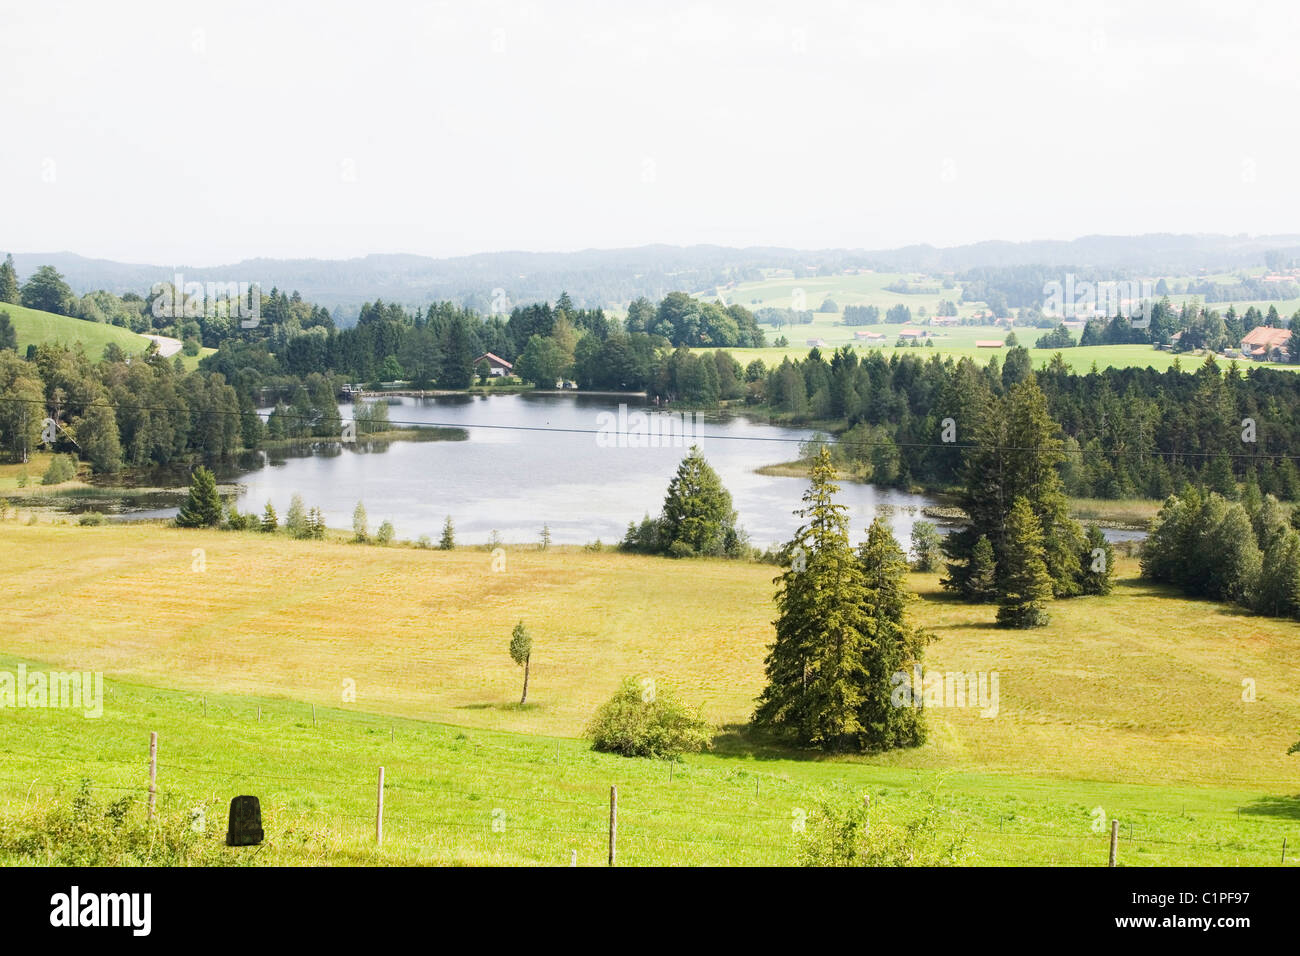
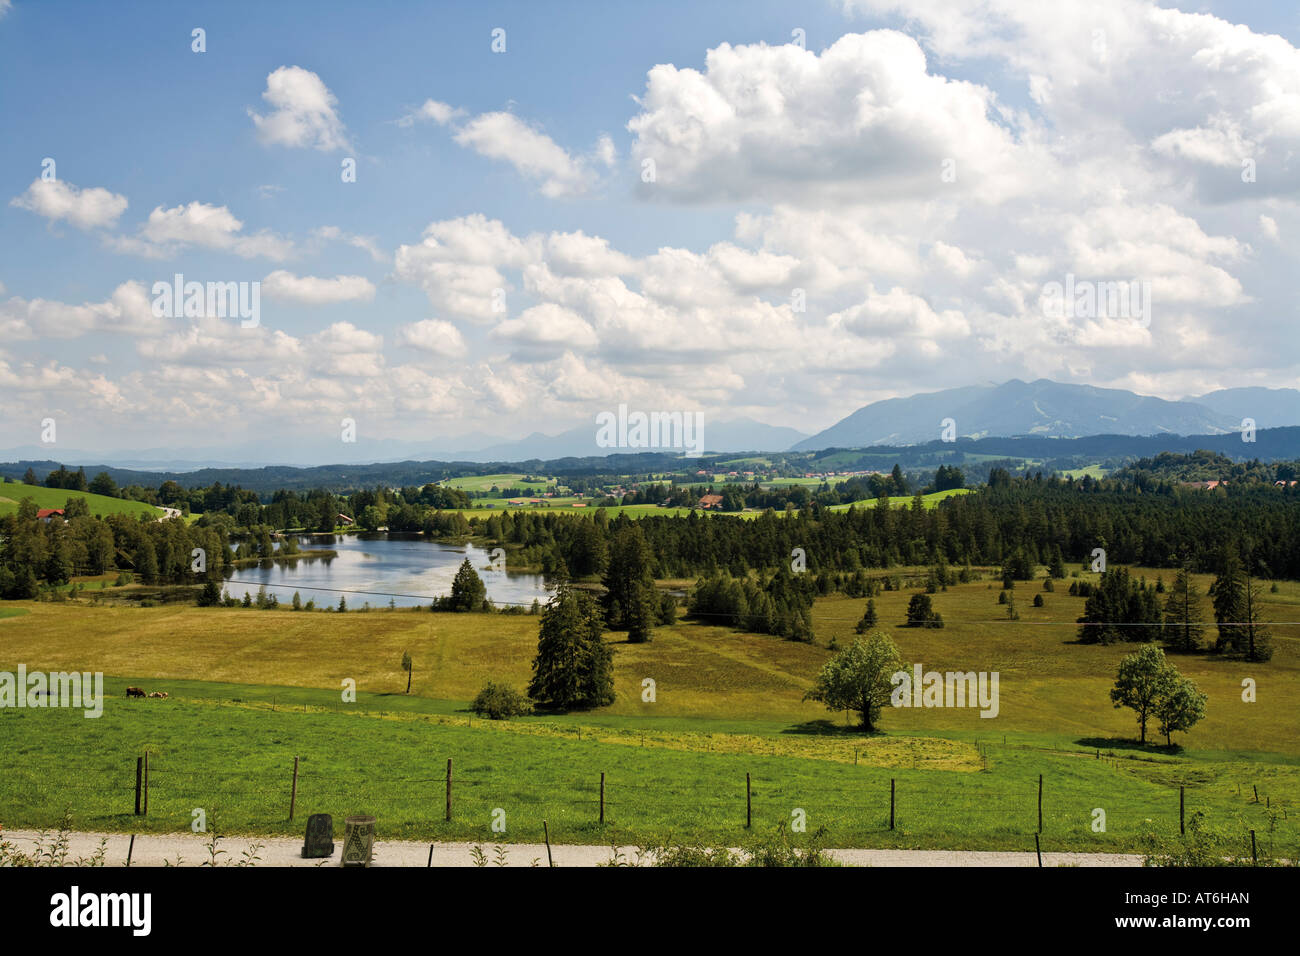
basket: none [279,799,318,858] -> present [340,815,376,867]

